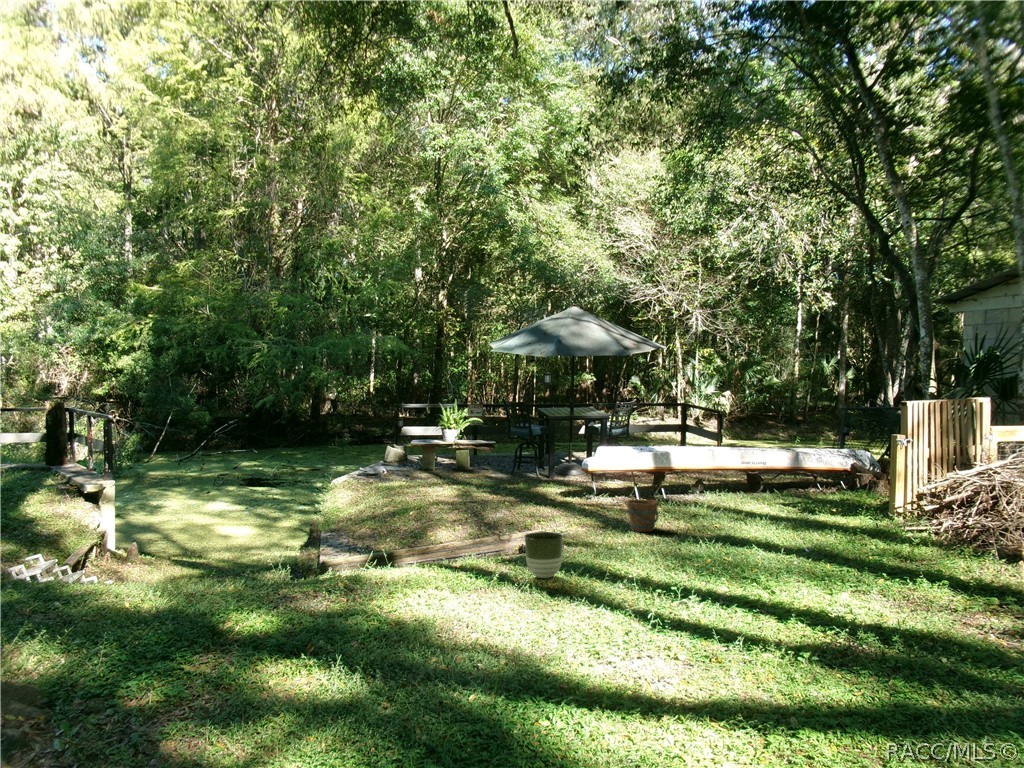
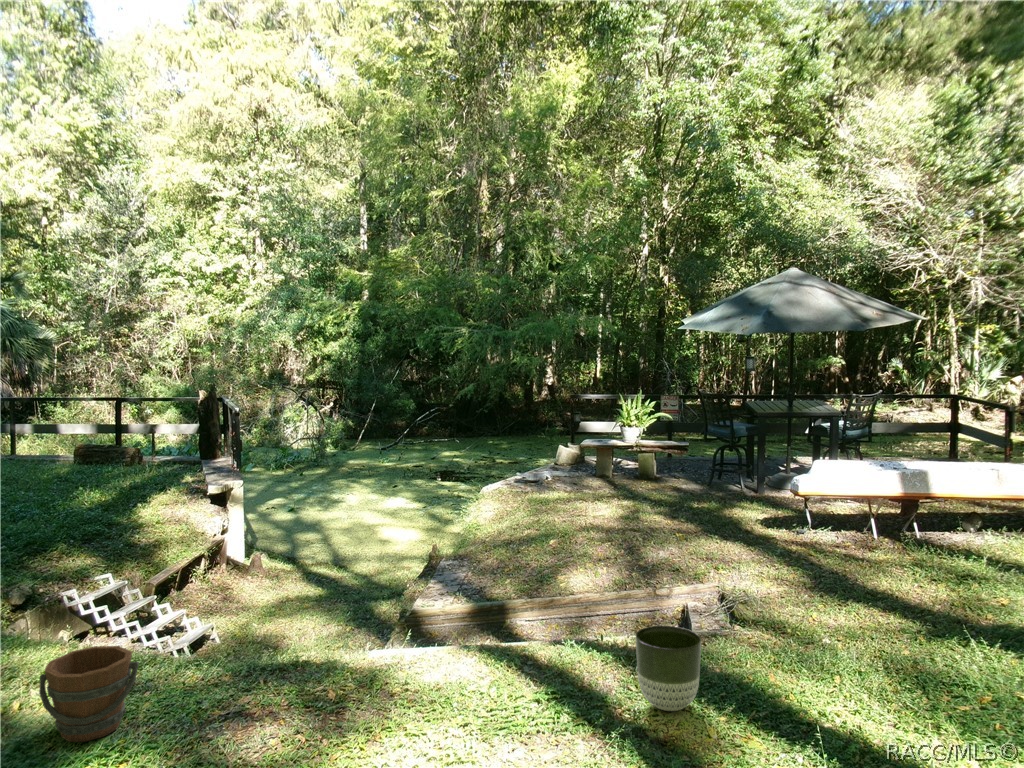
bucket: present [627,500,658,532] -> present [39,646,139,742]

